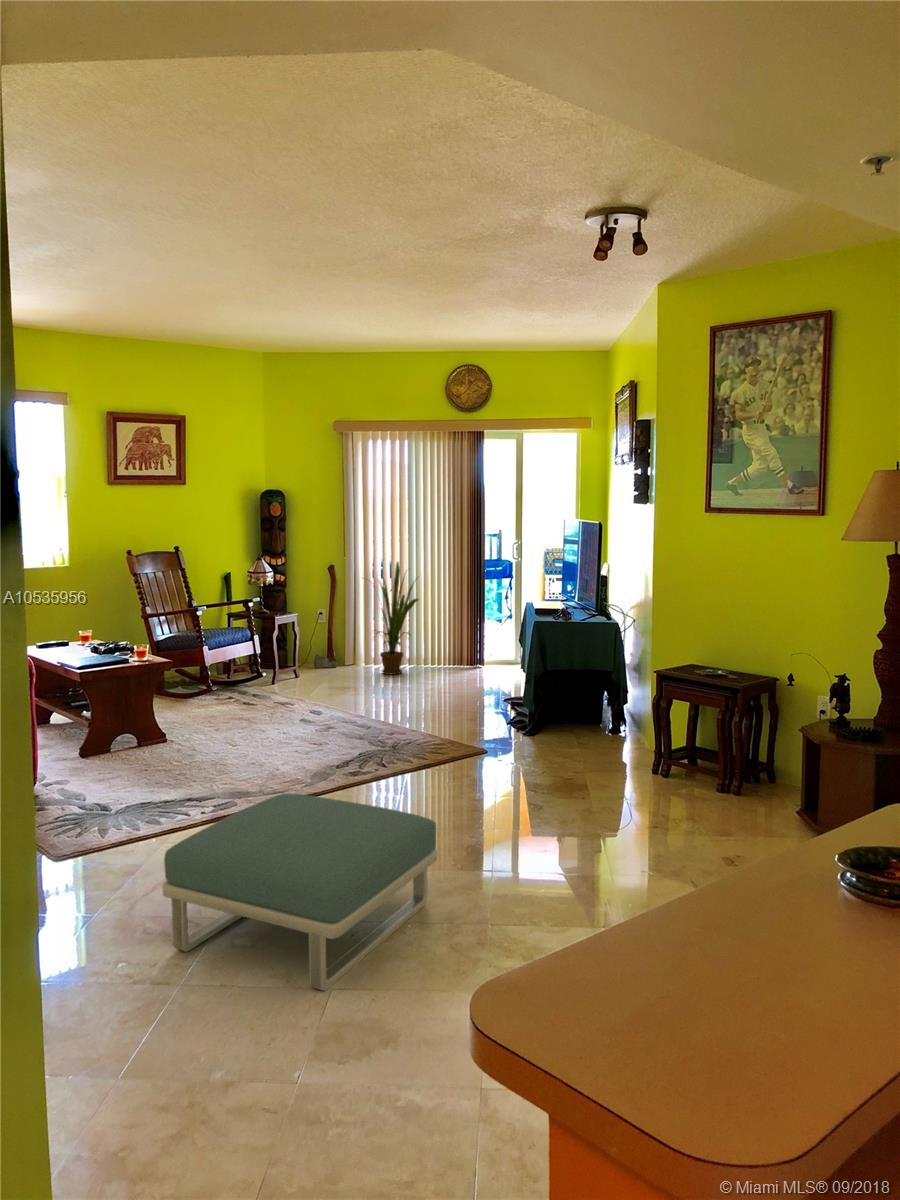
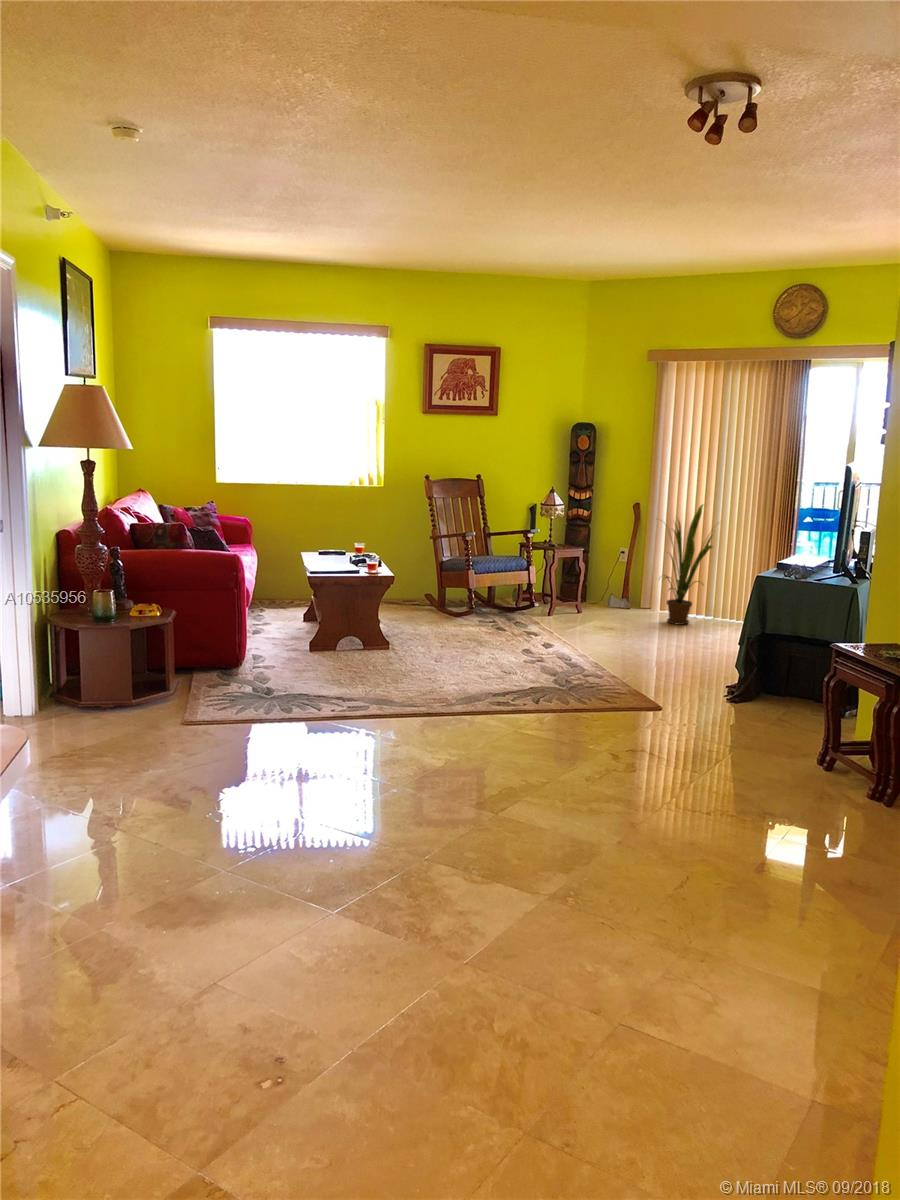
footstool: present [162,793,437,991] -> none [171,693,410,859]

